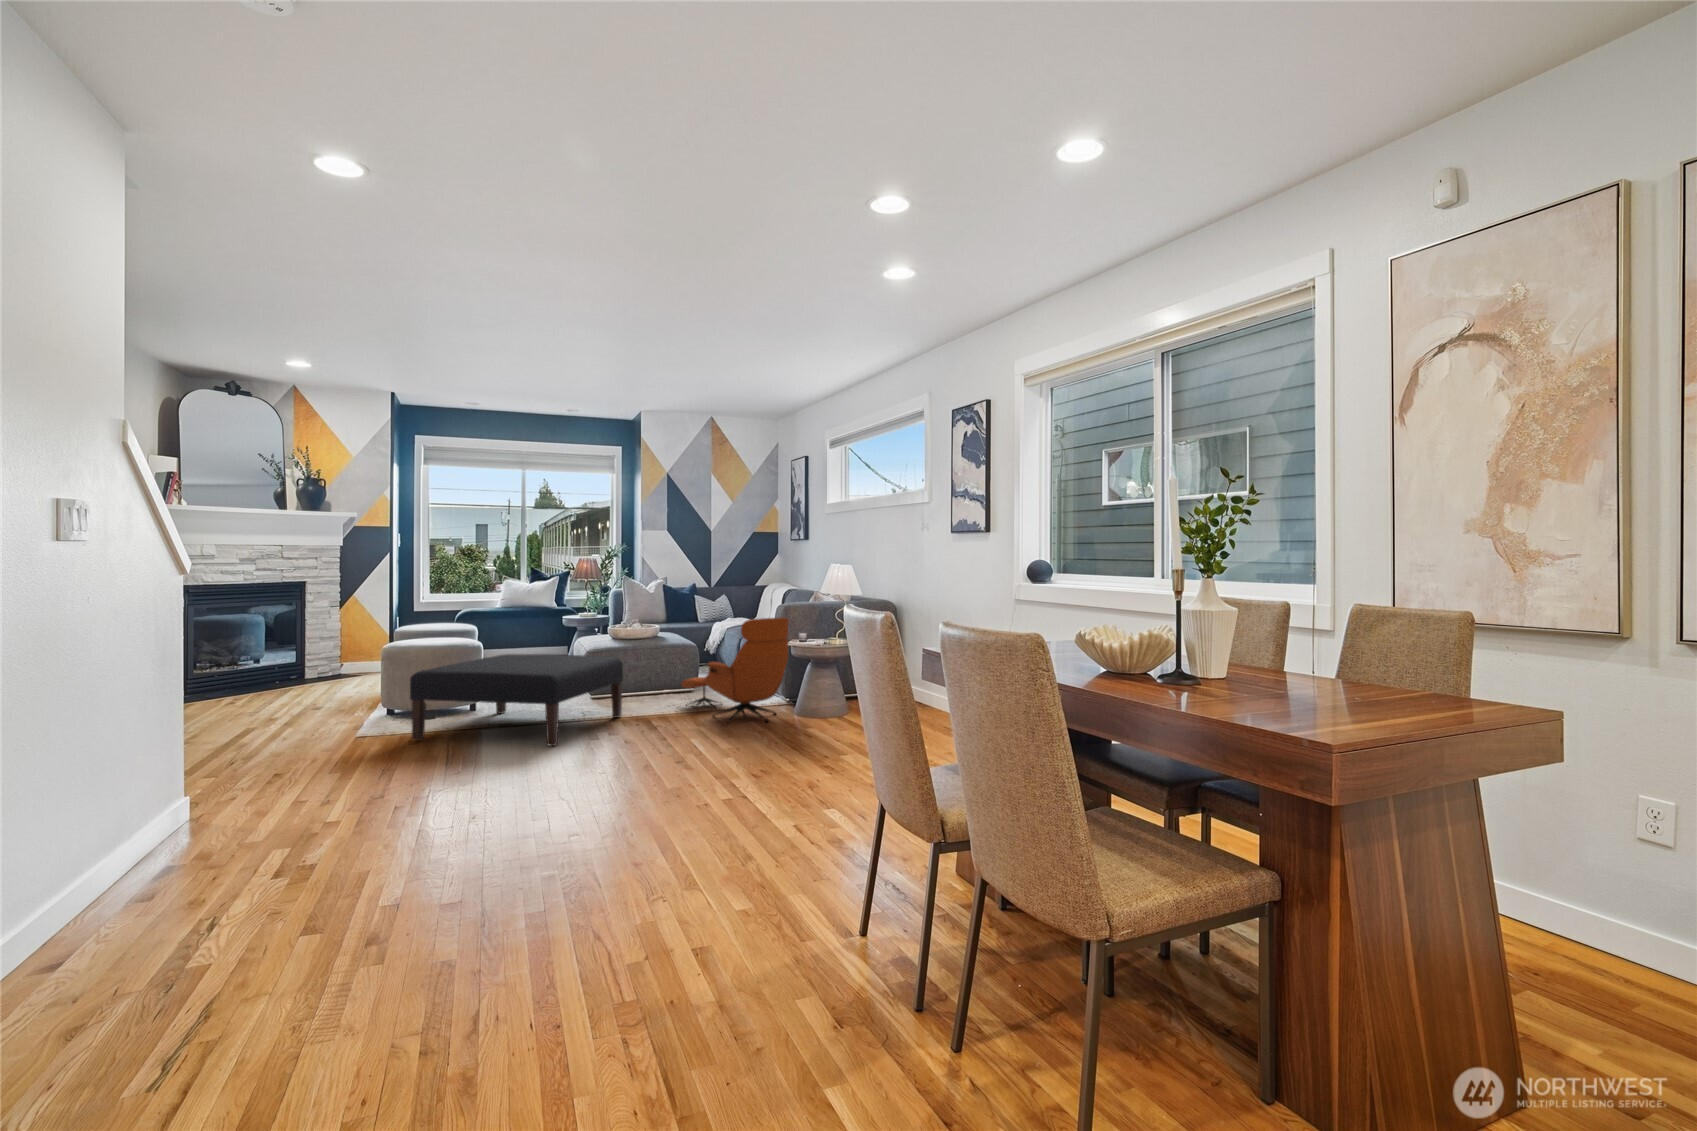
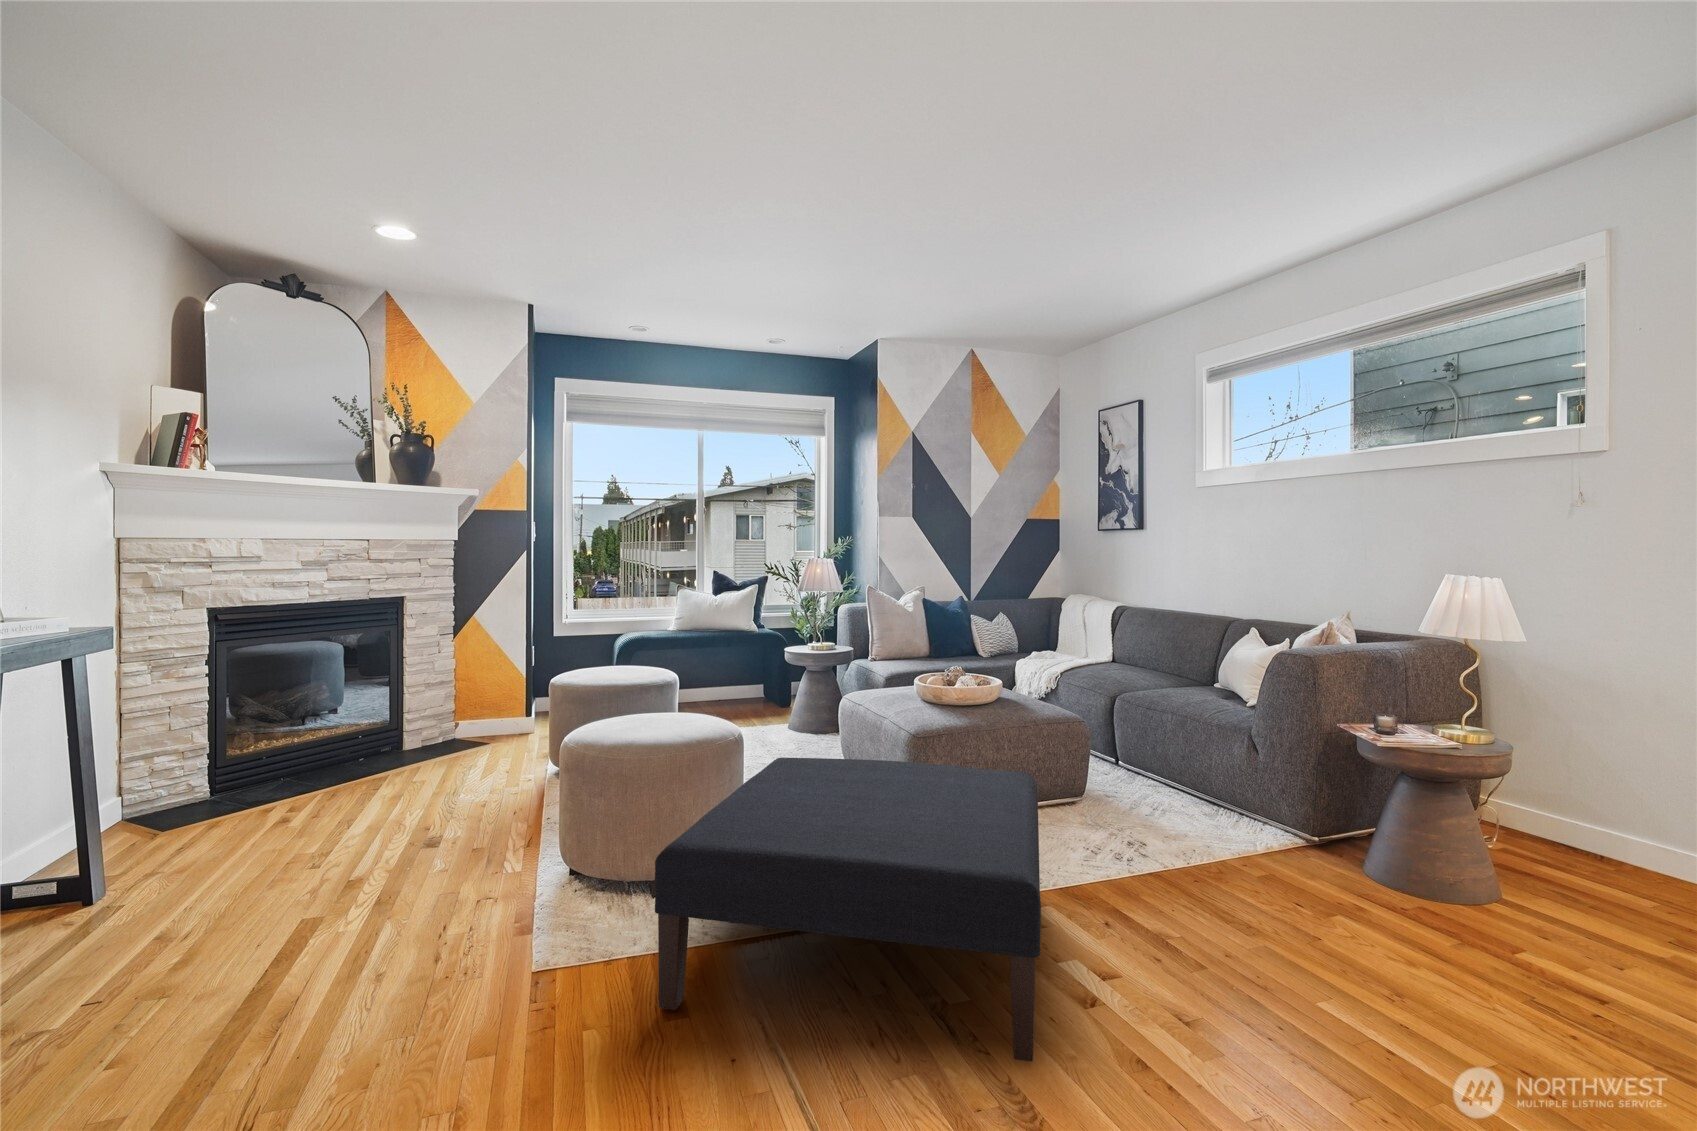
lounge chair: present [681,618,789,724] -> none [1107,703,1436,939]

